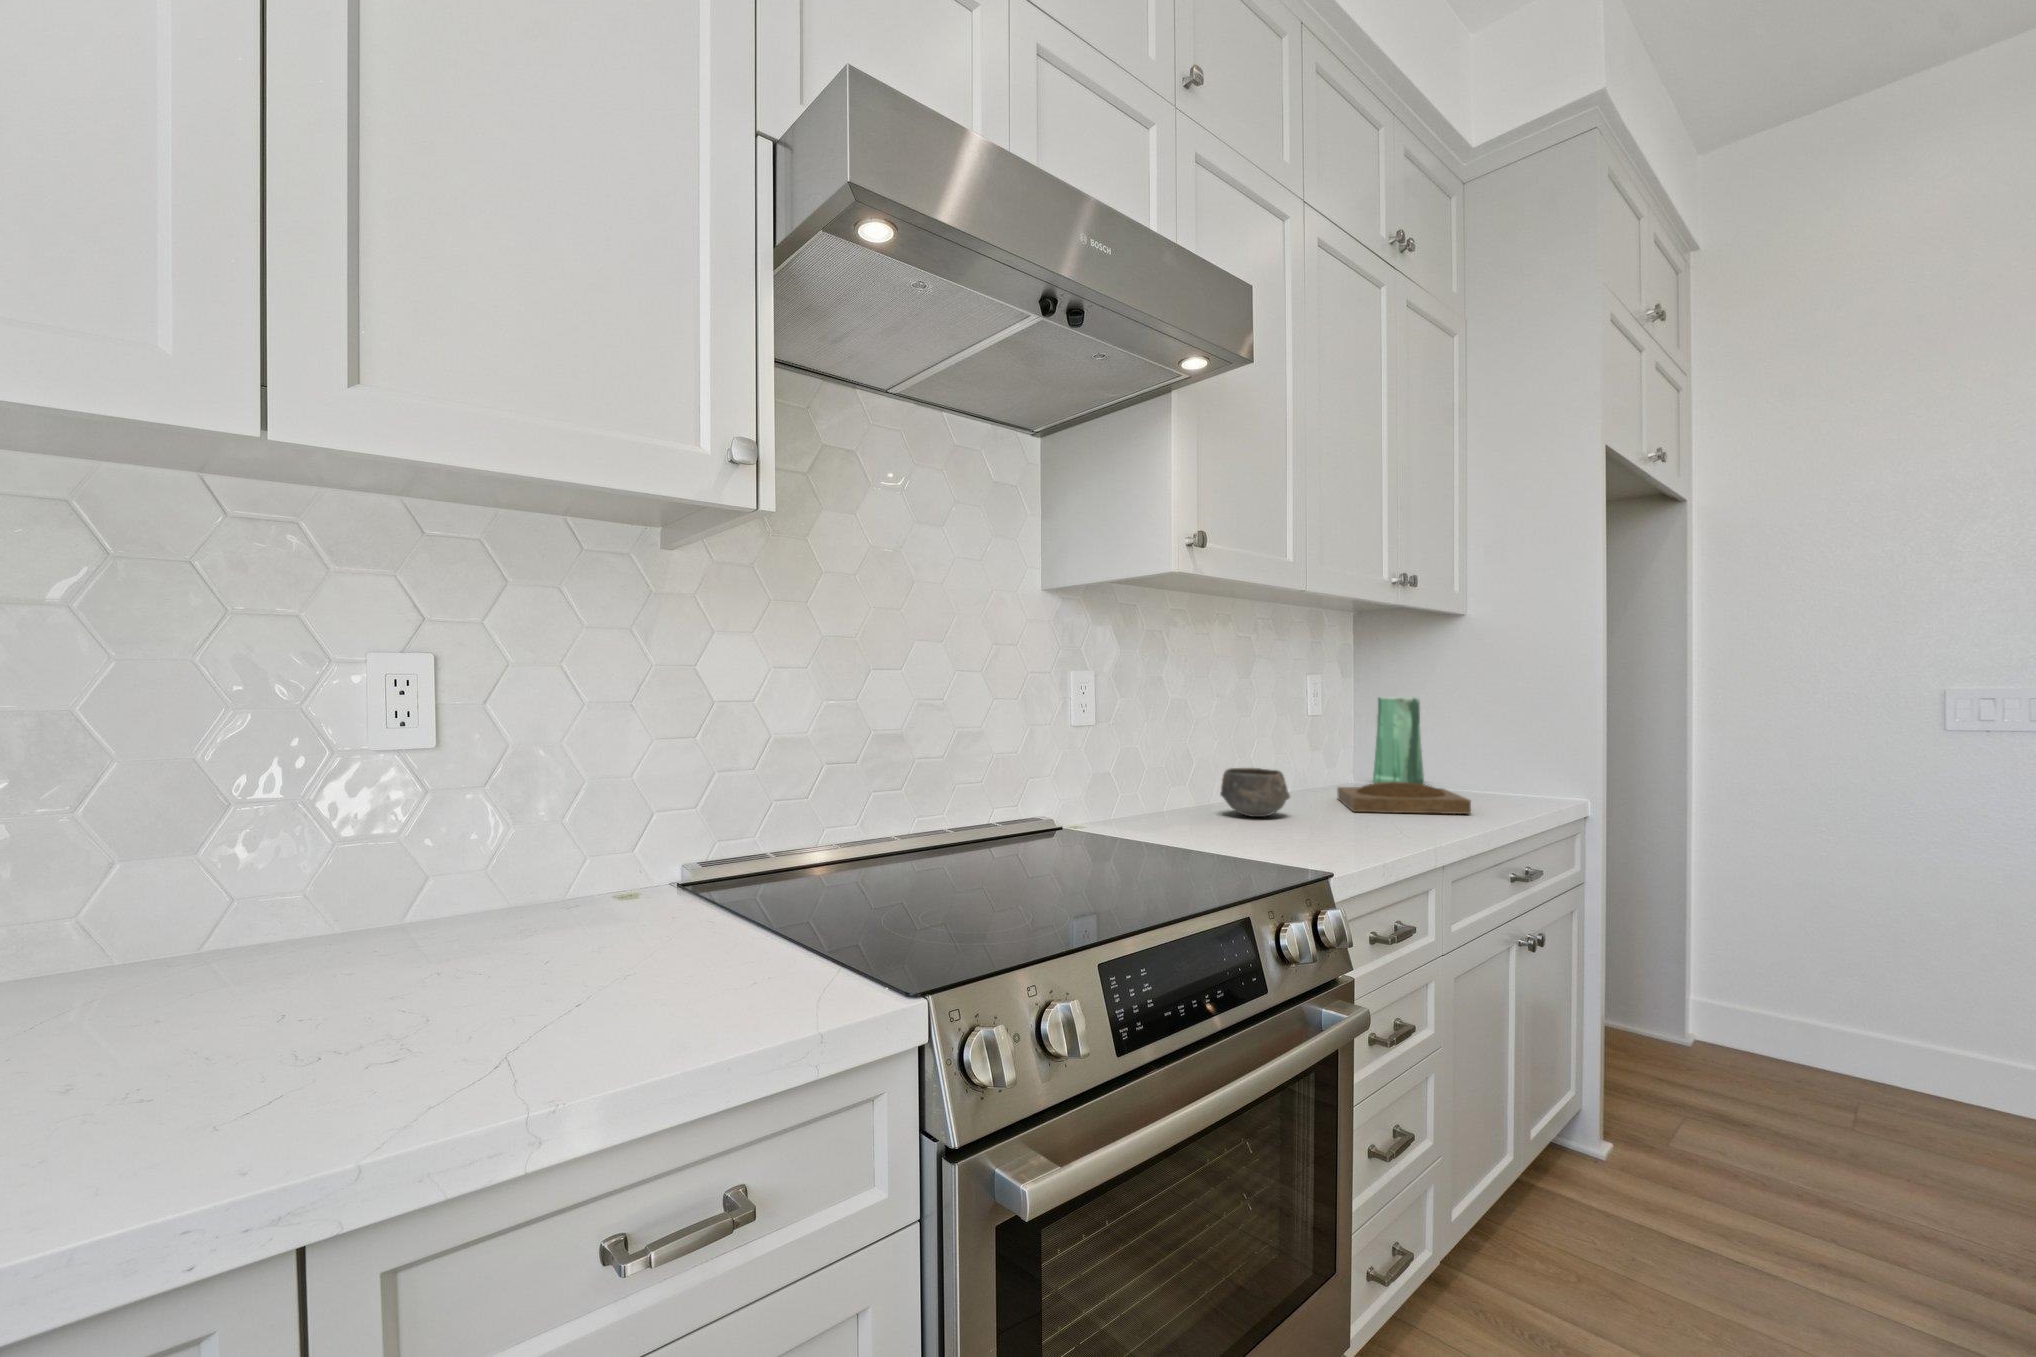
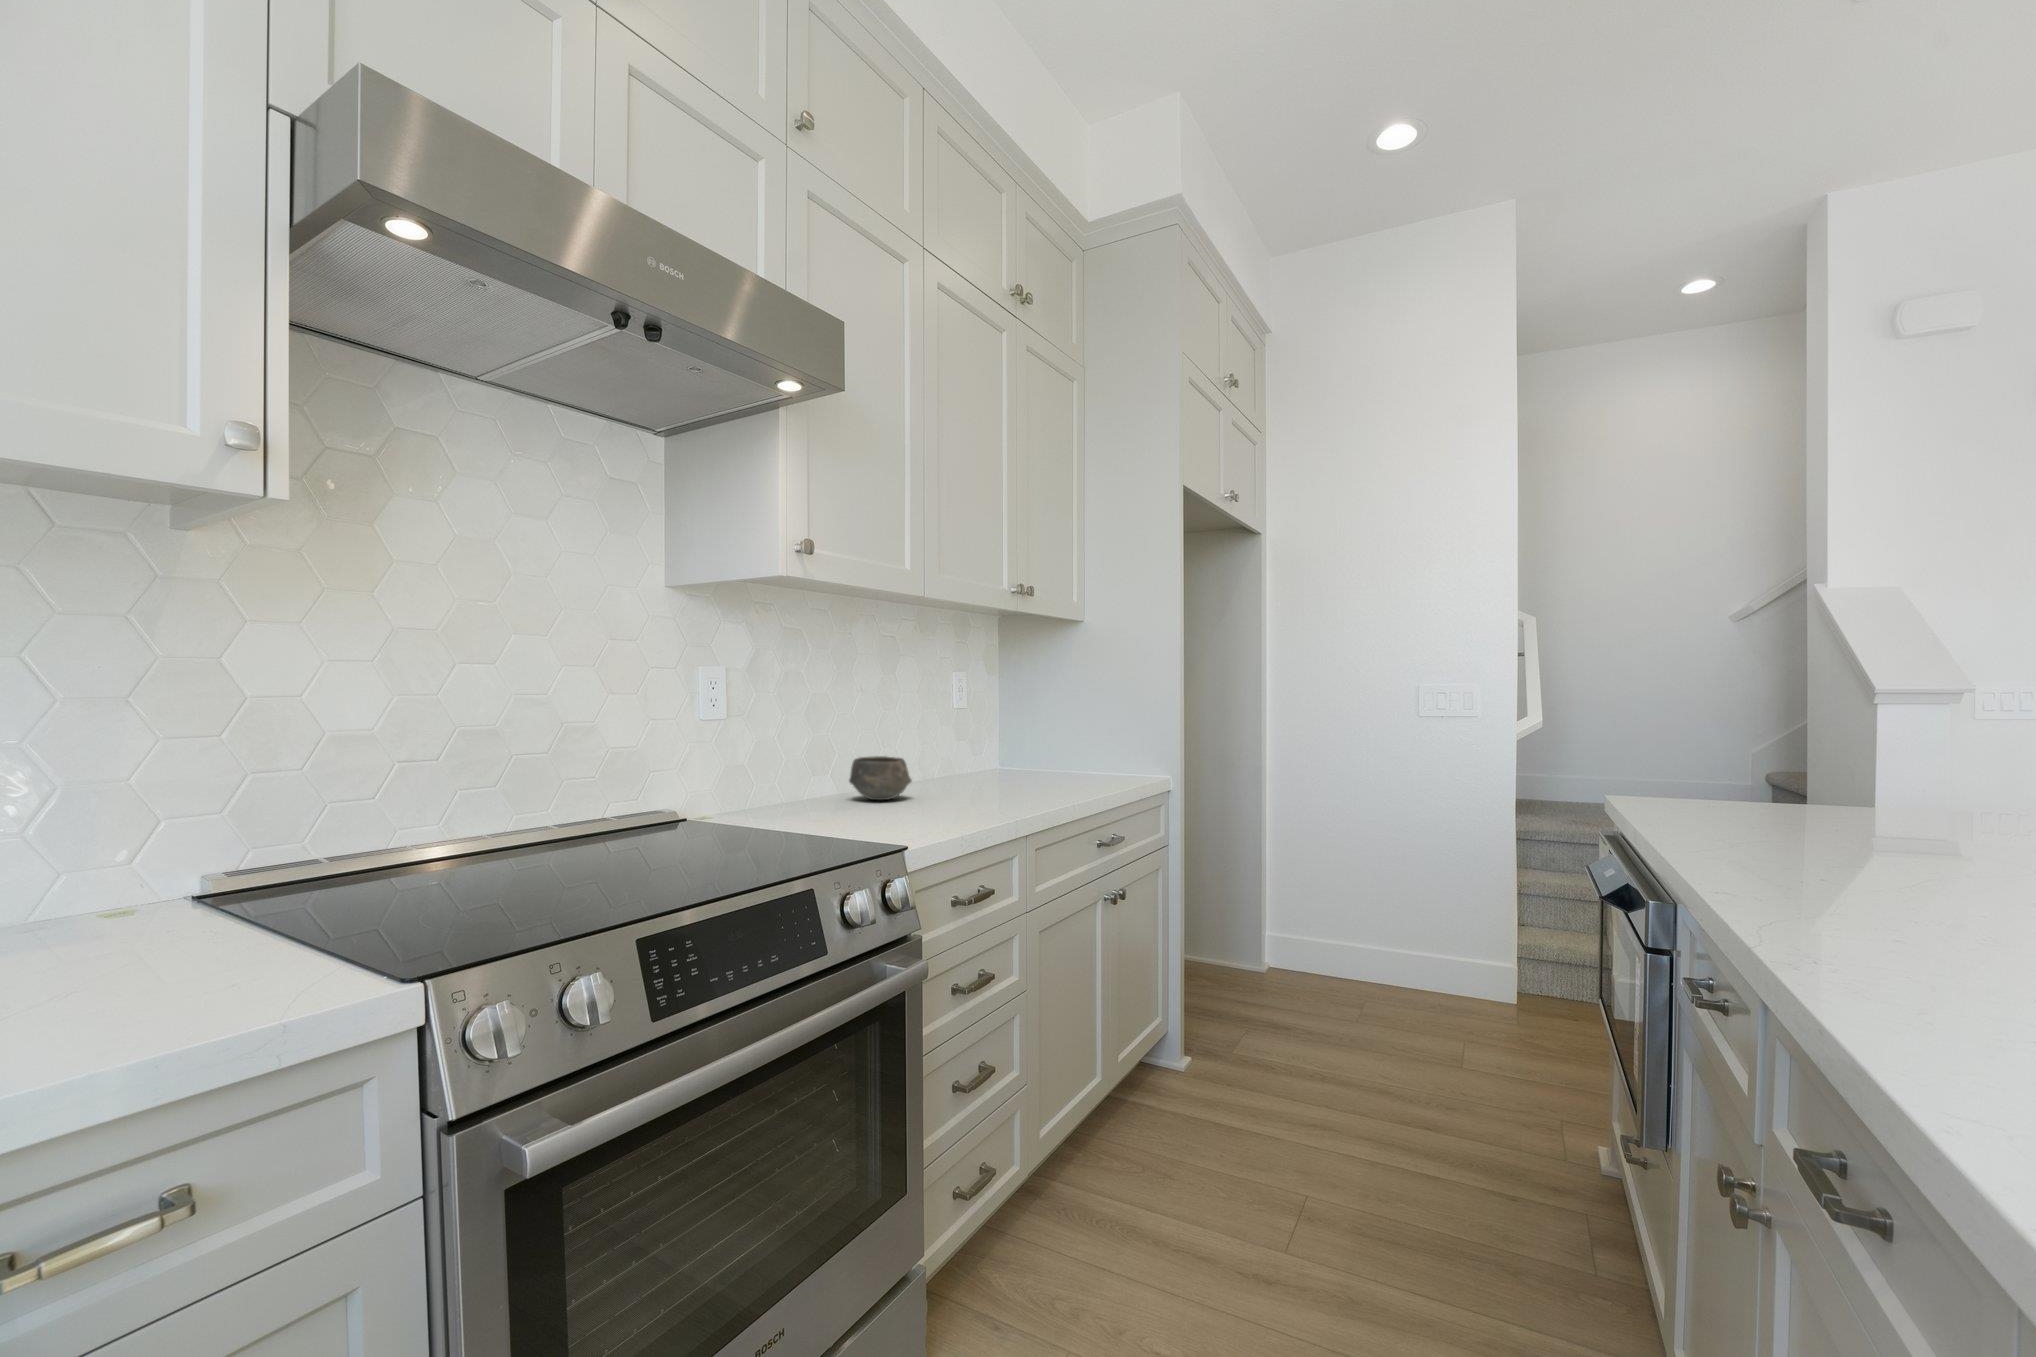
vase: present [1373,697,1424,784] -> none [1003,692,1046,772]
tray: present [1337,782,1471,814] -> none [965,766,1065,793]

